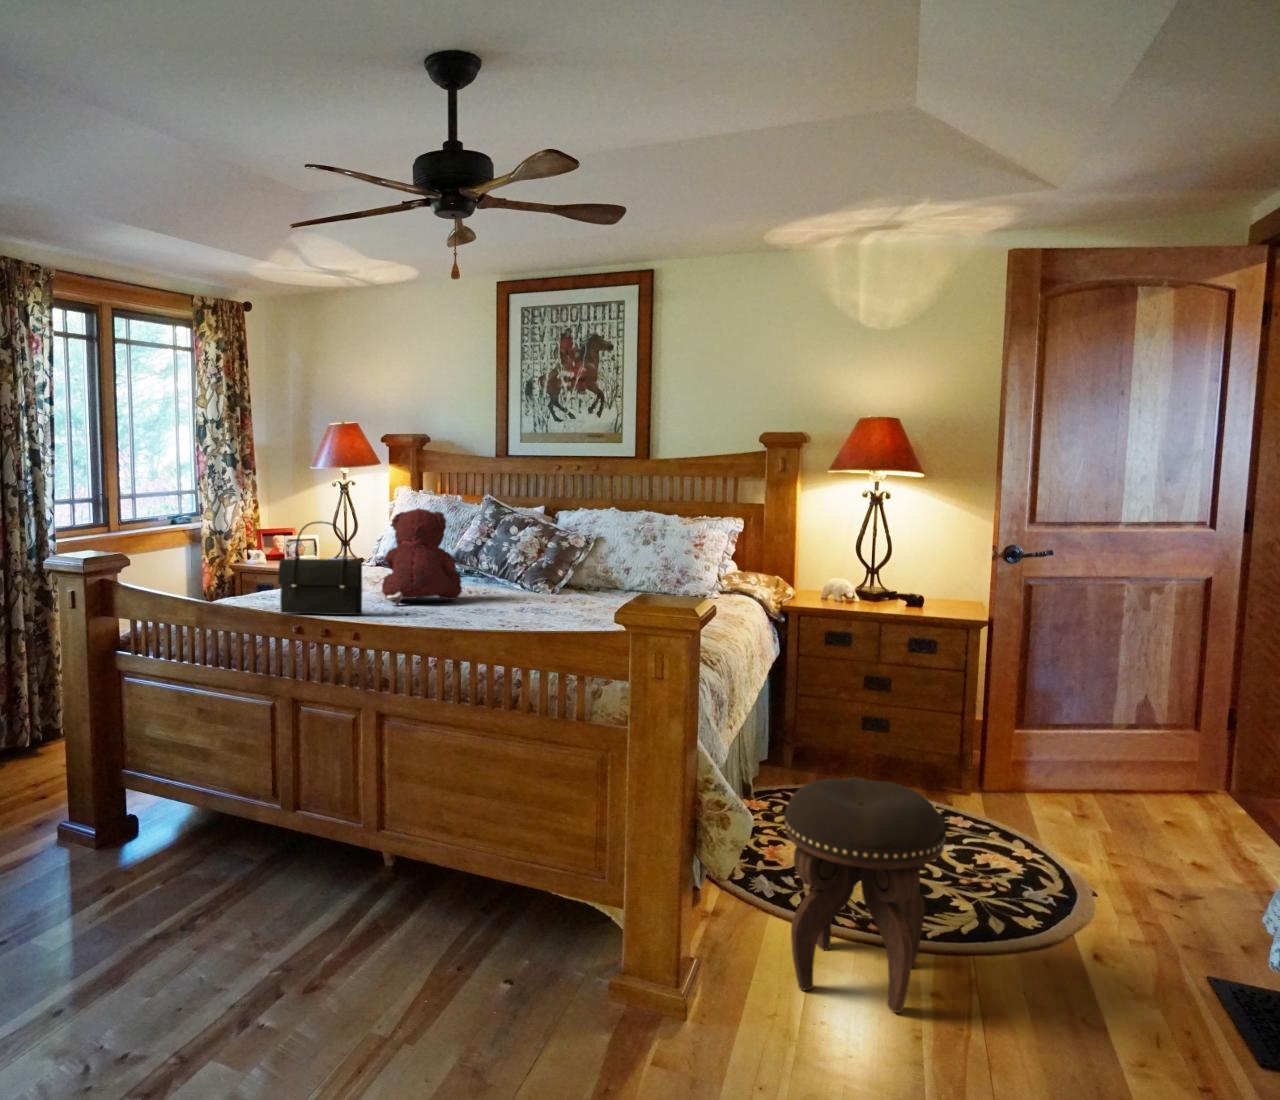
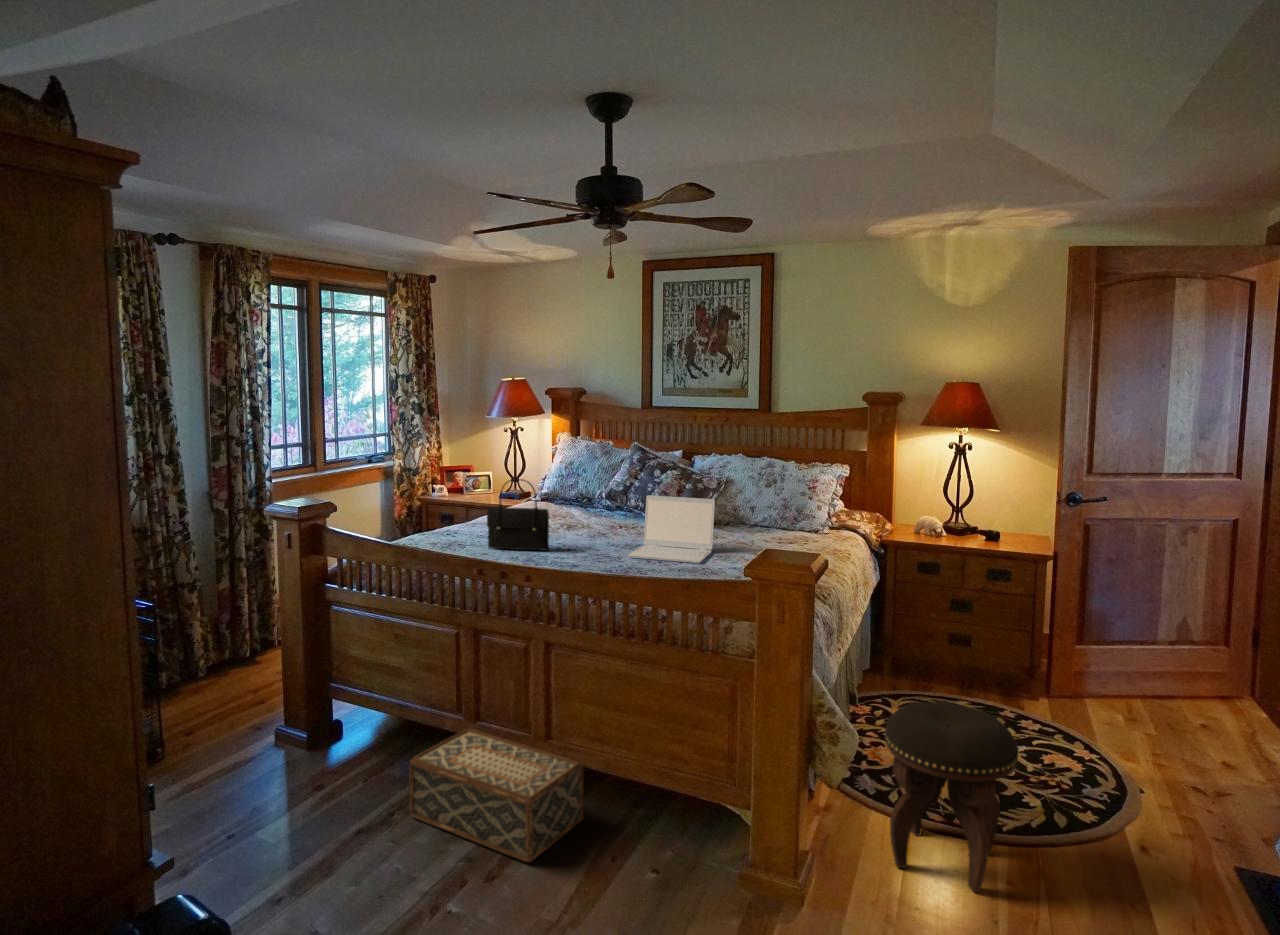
teddy bear: present [382,508,462,605] -> none [560,462,621,540]
laptop: none [466,546,578,625] -> present [629,495,715,563]
woven basket: none [147,844,394,1015] -> present [410,729,583,862]

